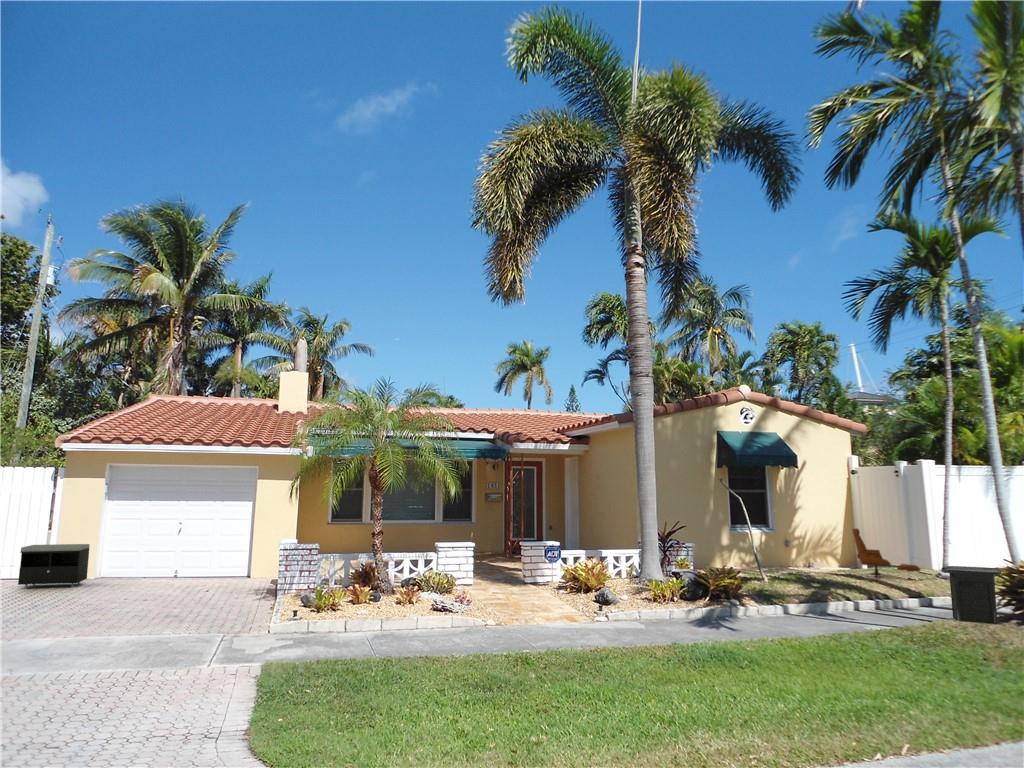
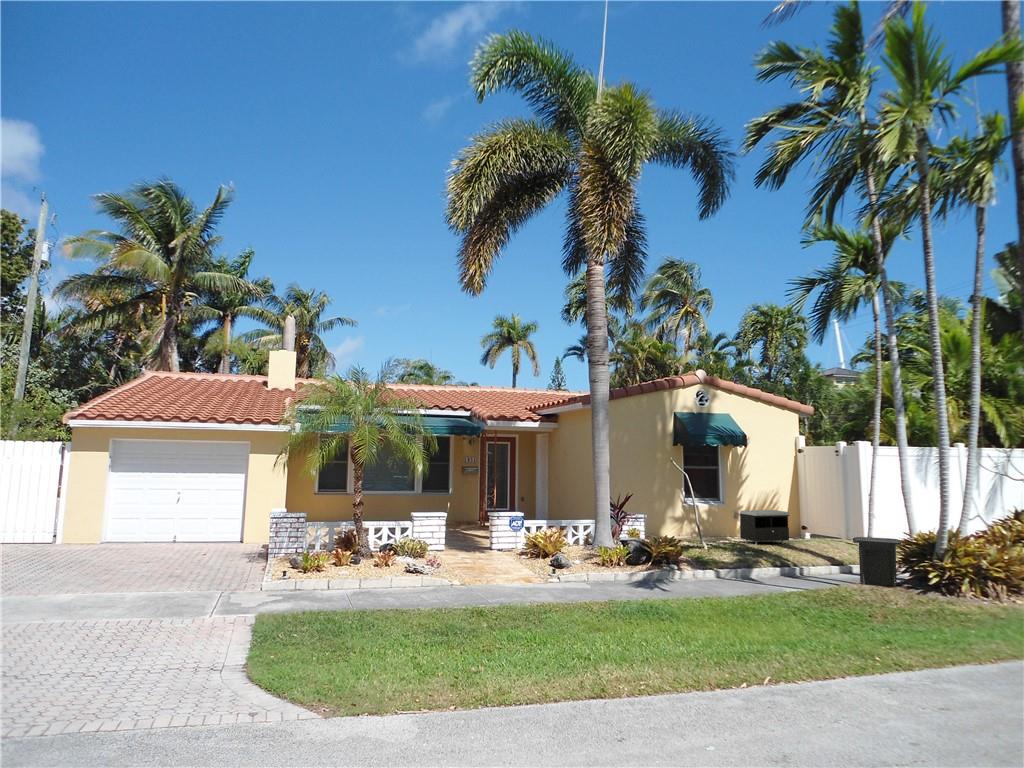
lounge chair: present [852,529,921,580] -> none [792,503,851,550]
storage bench: present [18,544,90,589] -> present [740,510,789,545]

